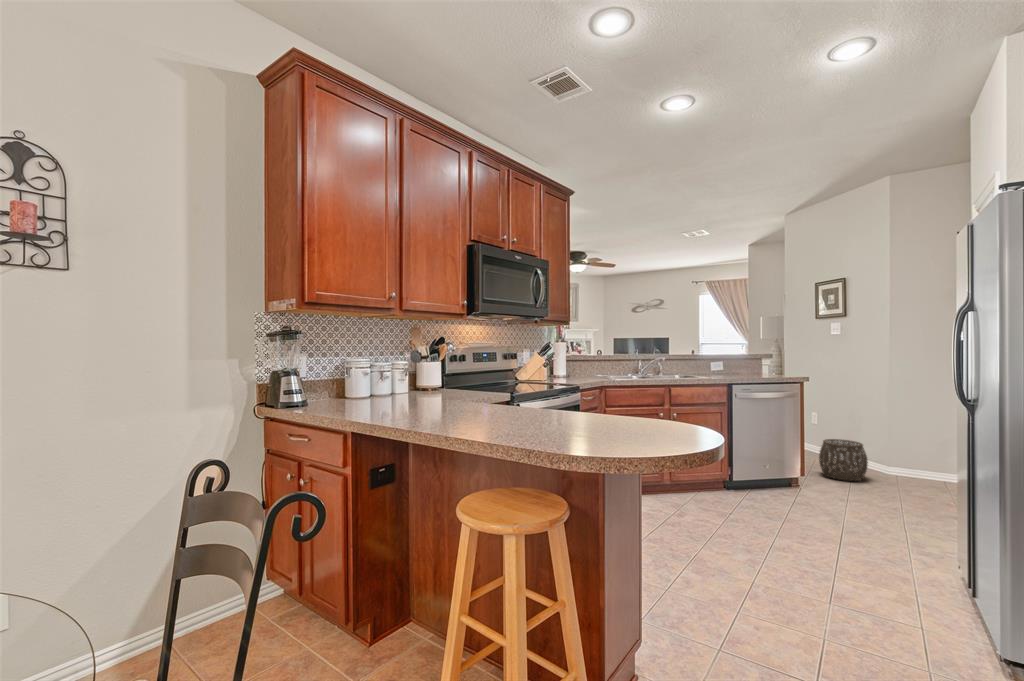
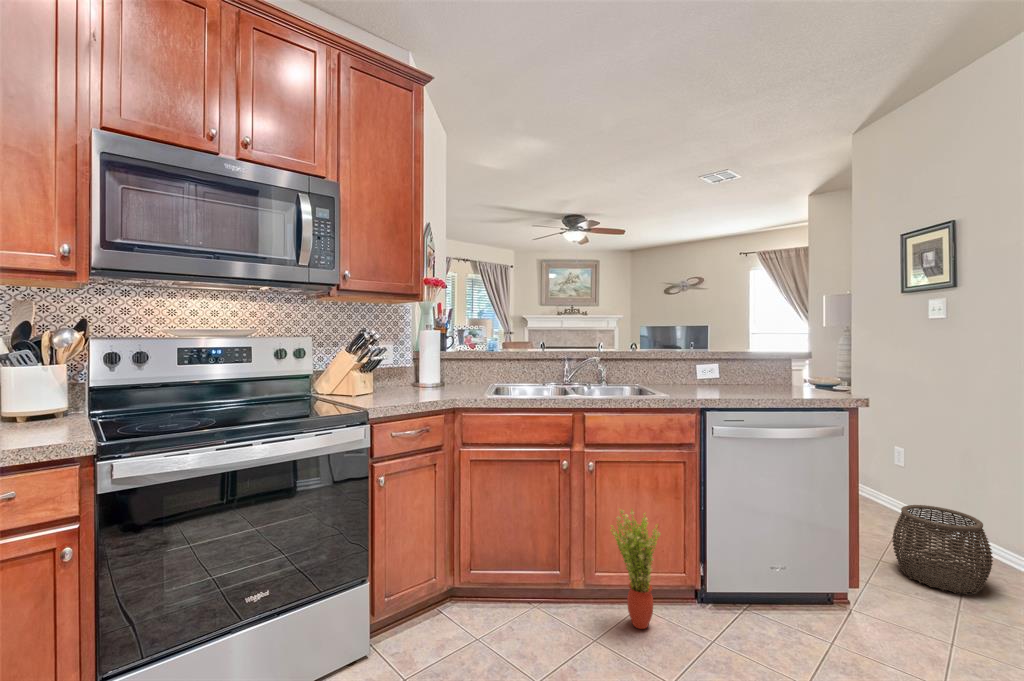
potted plant: none [687,437,716,500] -> present [611,510,661,629]

